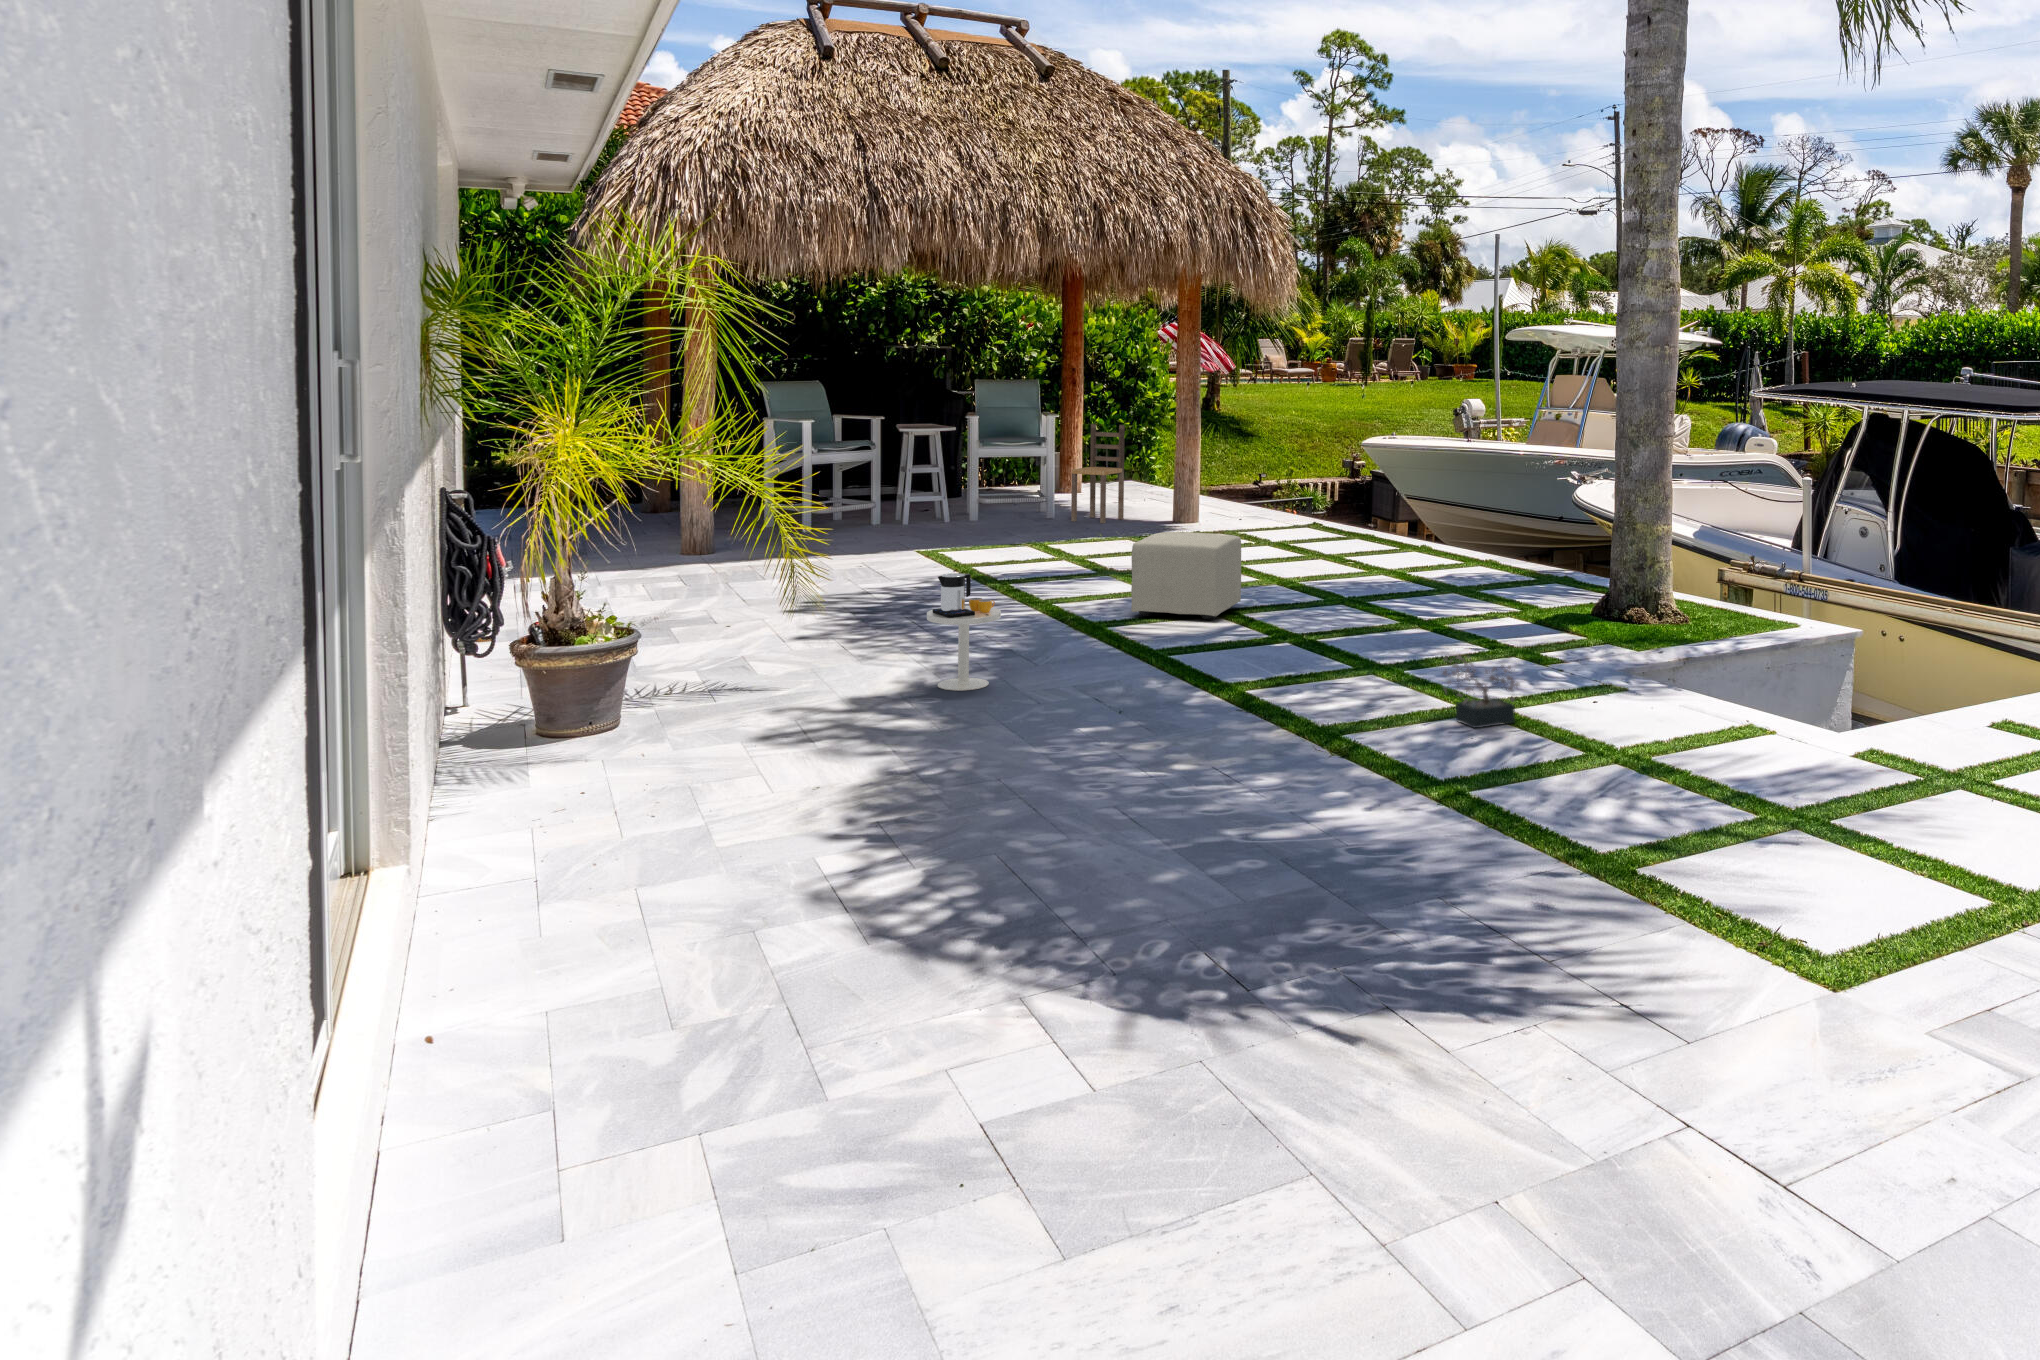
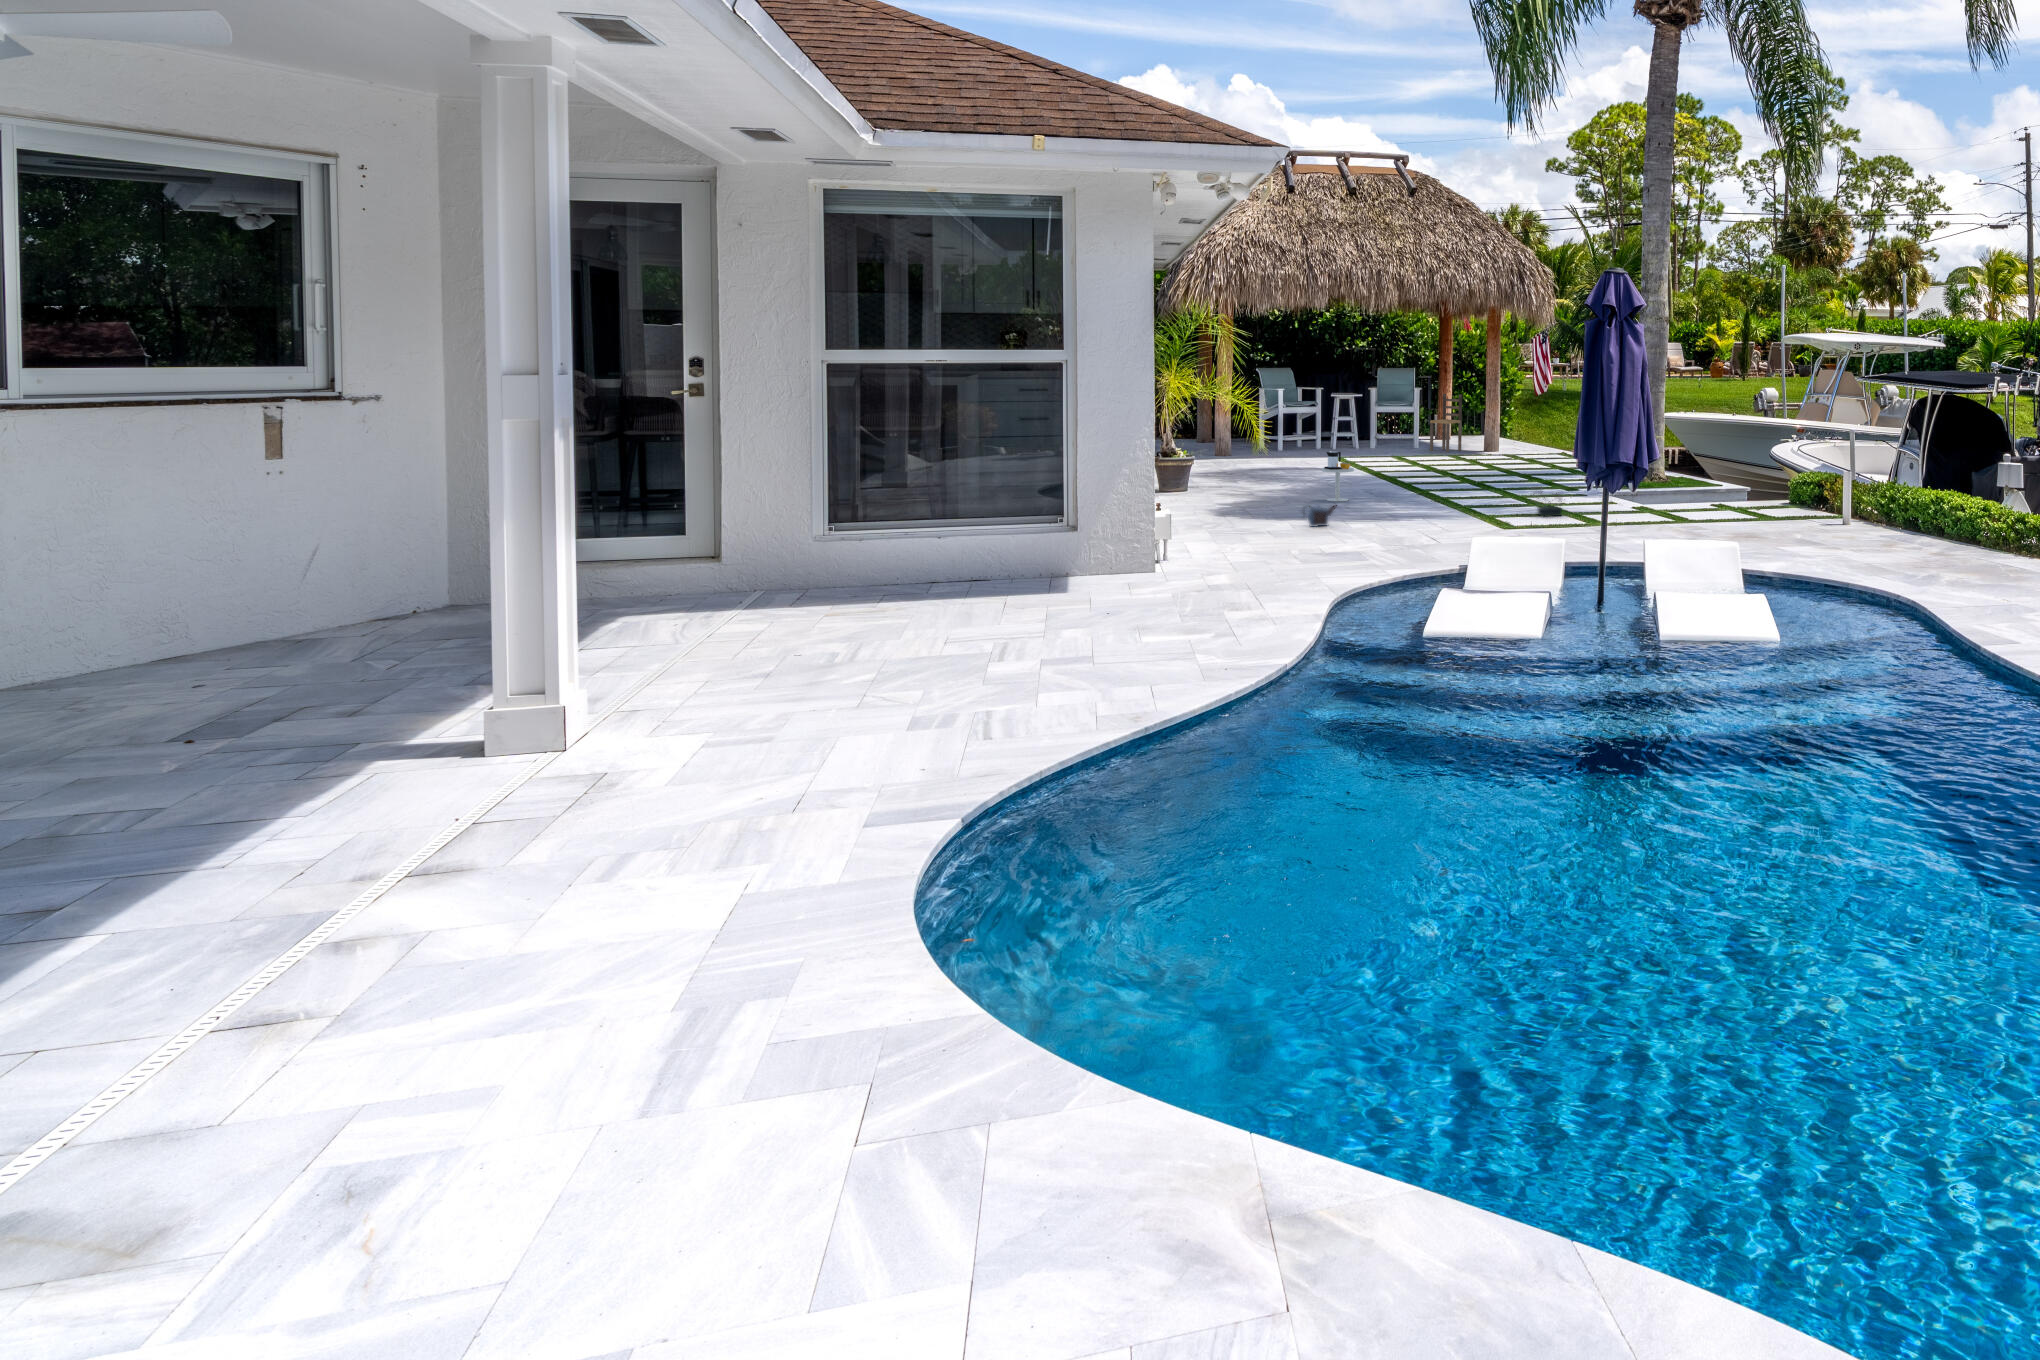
ottoman: present [1131,532,1241,620] -> none [1429,445,1487,487]
watering can: none [908,753,1005,828] -> present [1303,505,1336,527]

